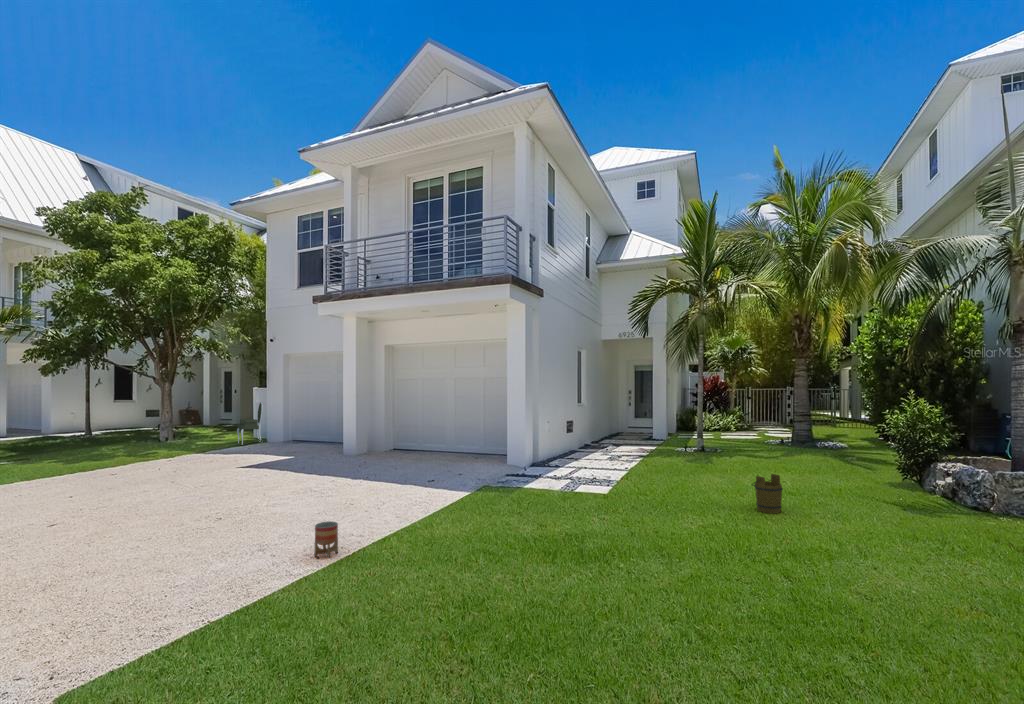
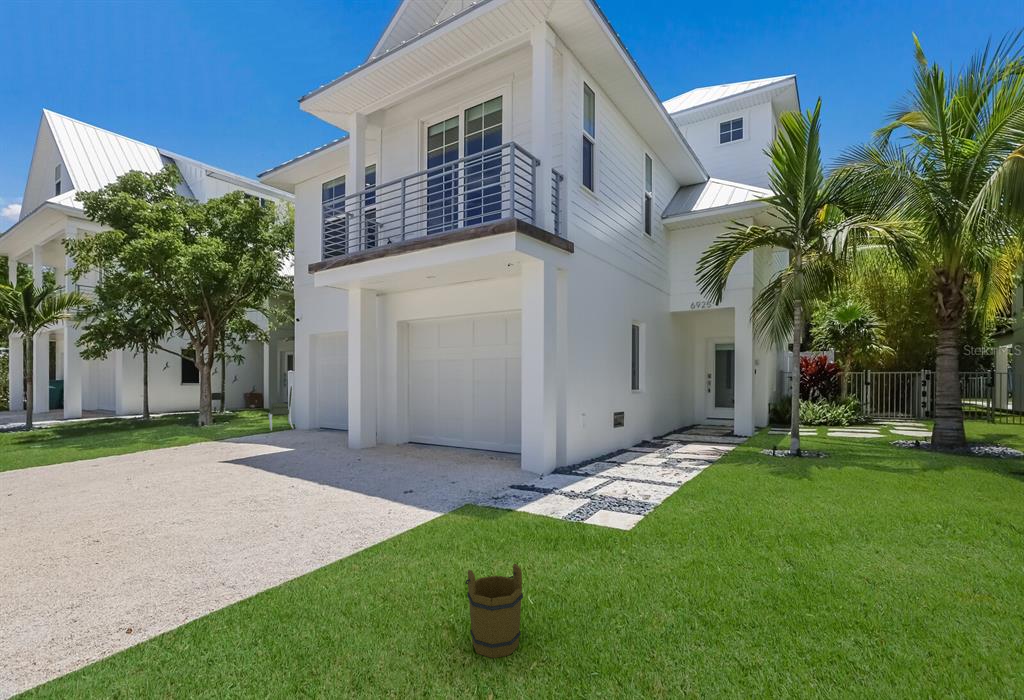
bucket: present [752,474,783,514] -> present [465,564,523,658]
planter: present [314,521,338,558] -> none [67,593,114,661]

